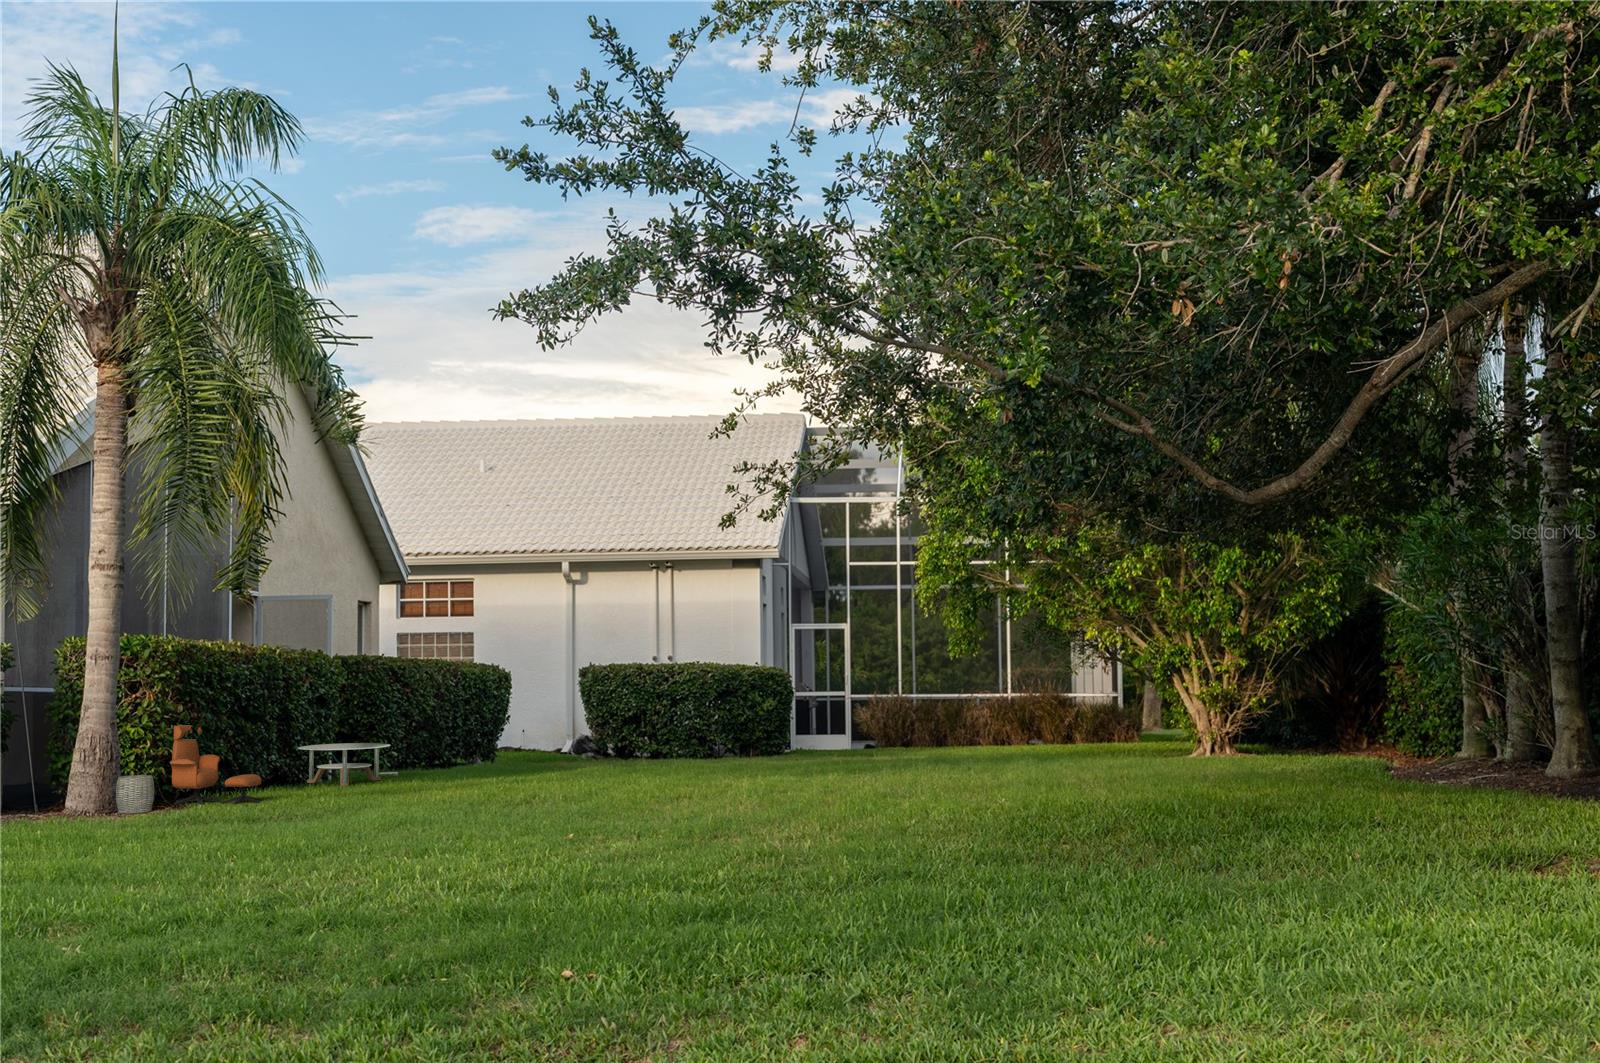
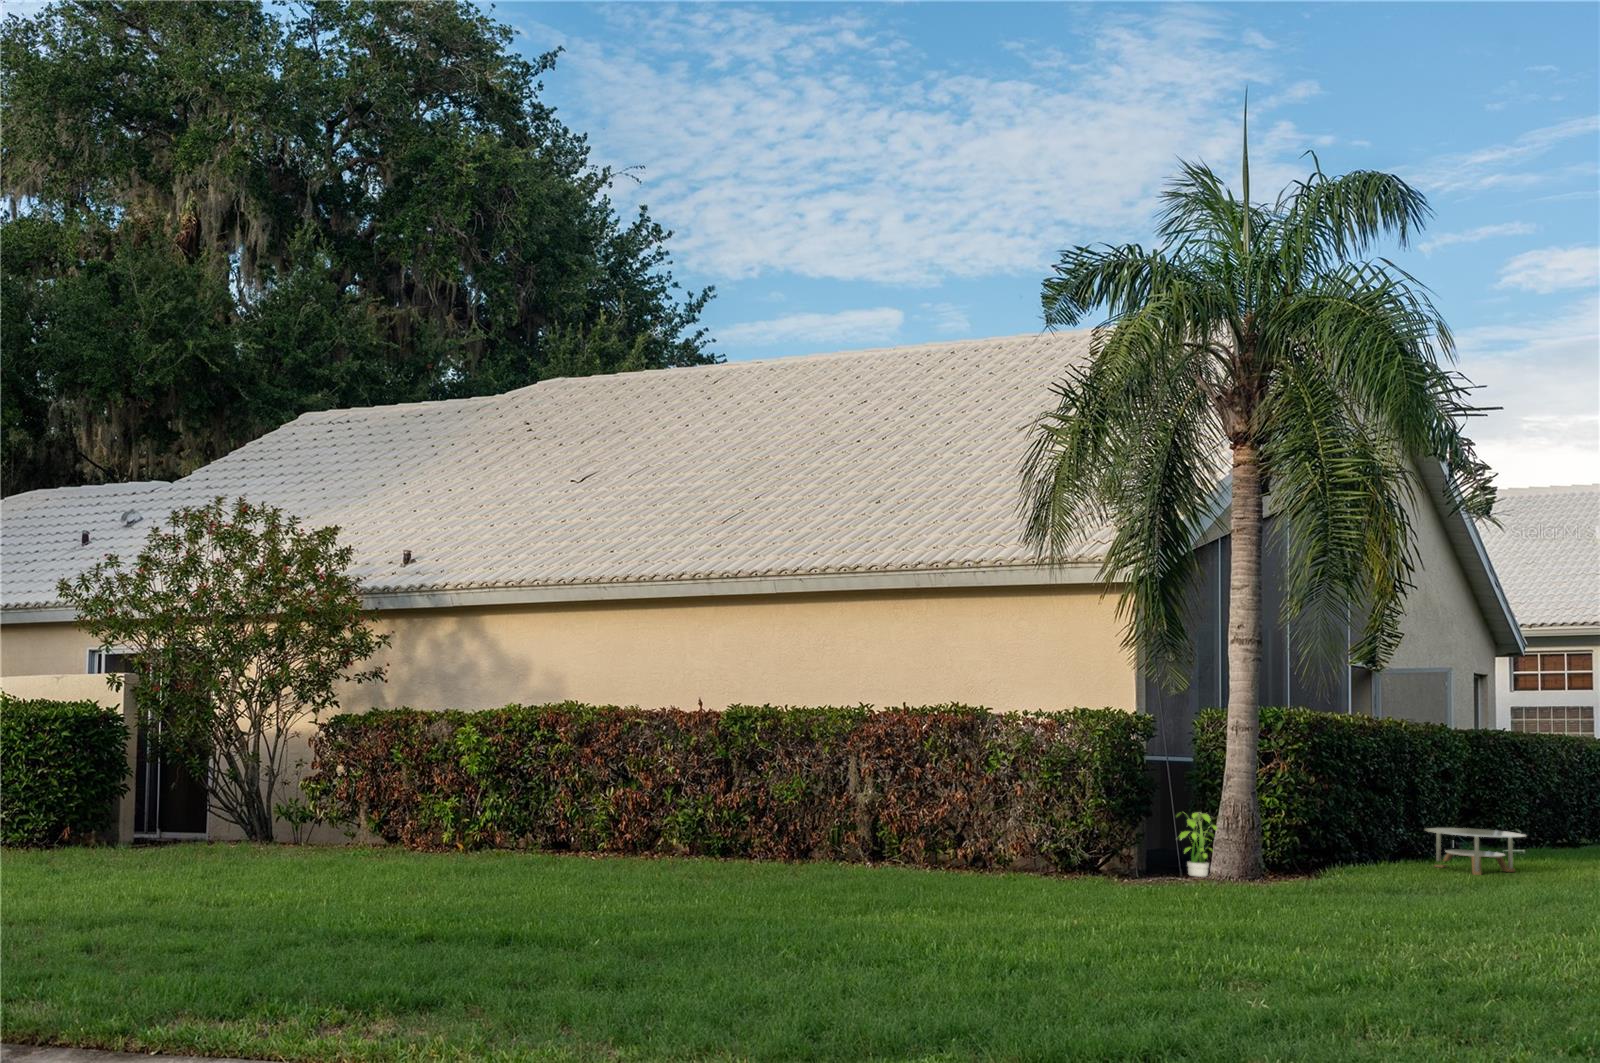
lounge chair: present [170,725,263,805] -> none [1304,797,1397,885]
potted plant: none [26,747,74,816] -> present [1177,813,1217,877]
woven basket: present [116,775,154,813] -> none [1257,845,1292,883]

